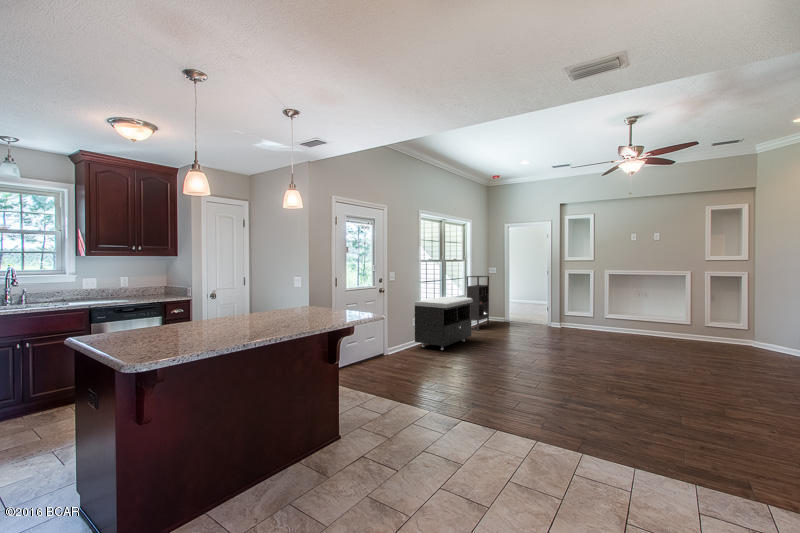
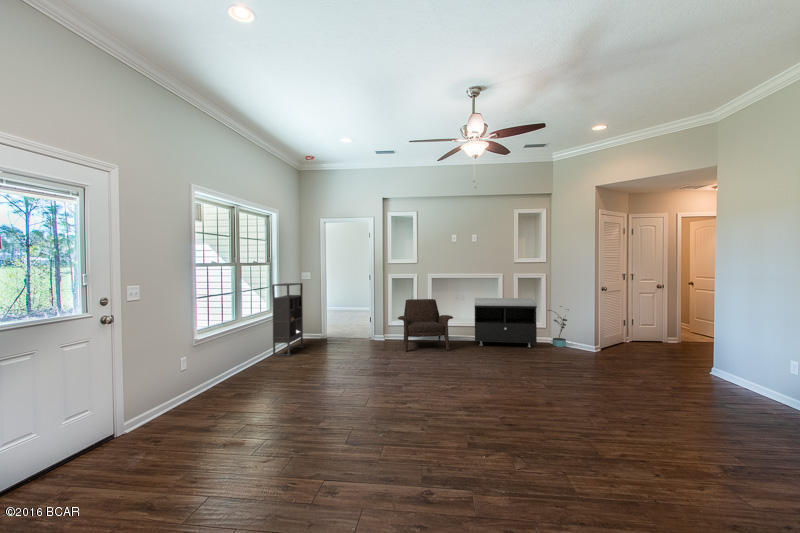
armchair: none [570,293,627,340] -> present [398,299,453,351]
storage bench: present [415,296,473,350] -> present [475,298,537,347]
potted plant: none [744,308,777,351] -> present [548,306,569,347]

